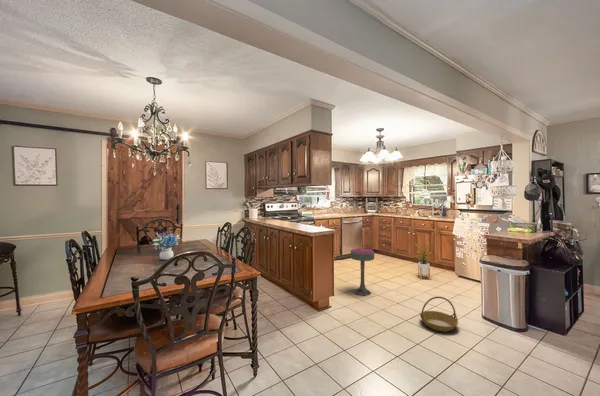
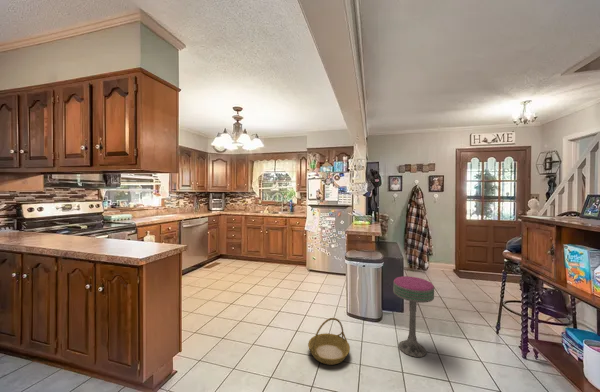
house plant: present [418,244,430,280] -> none [272,239,296,286]
bar stool: present [351,248,374,295] -> present [393,276,434,357]

